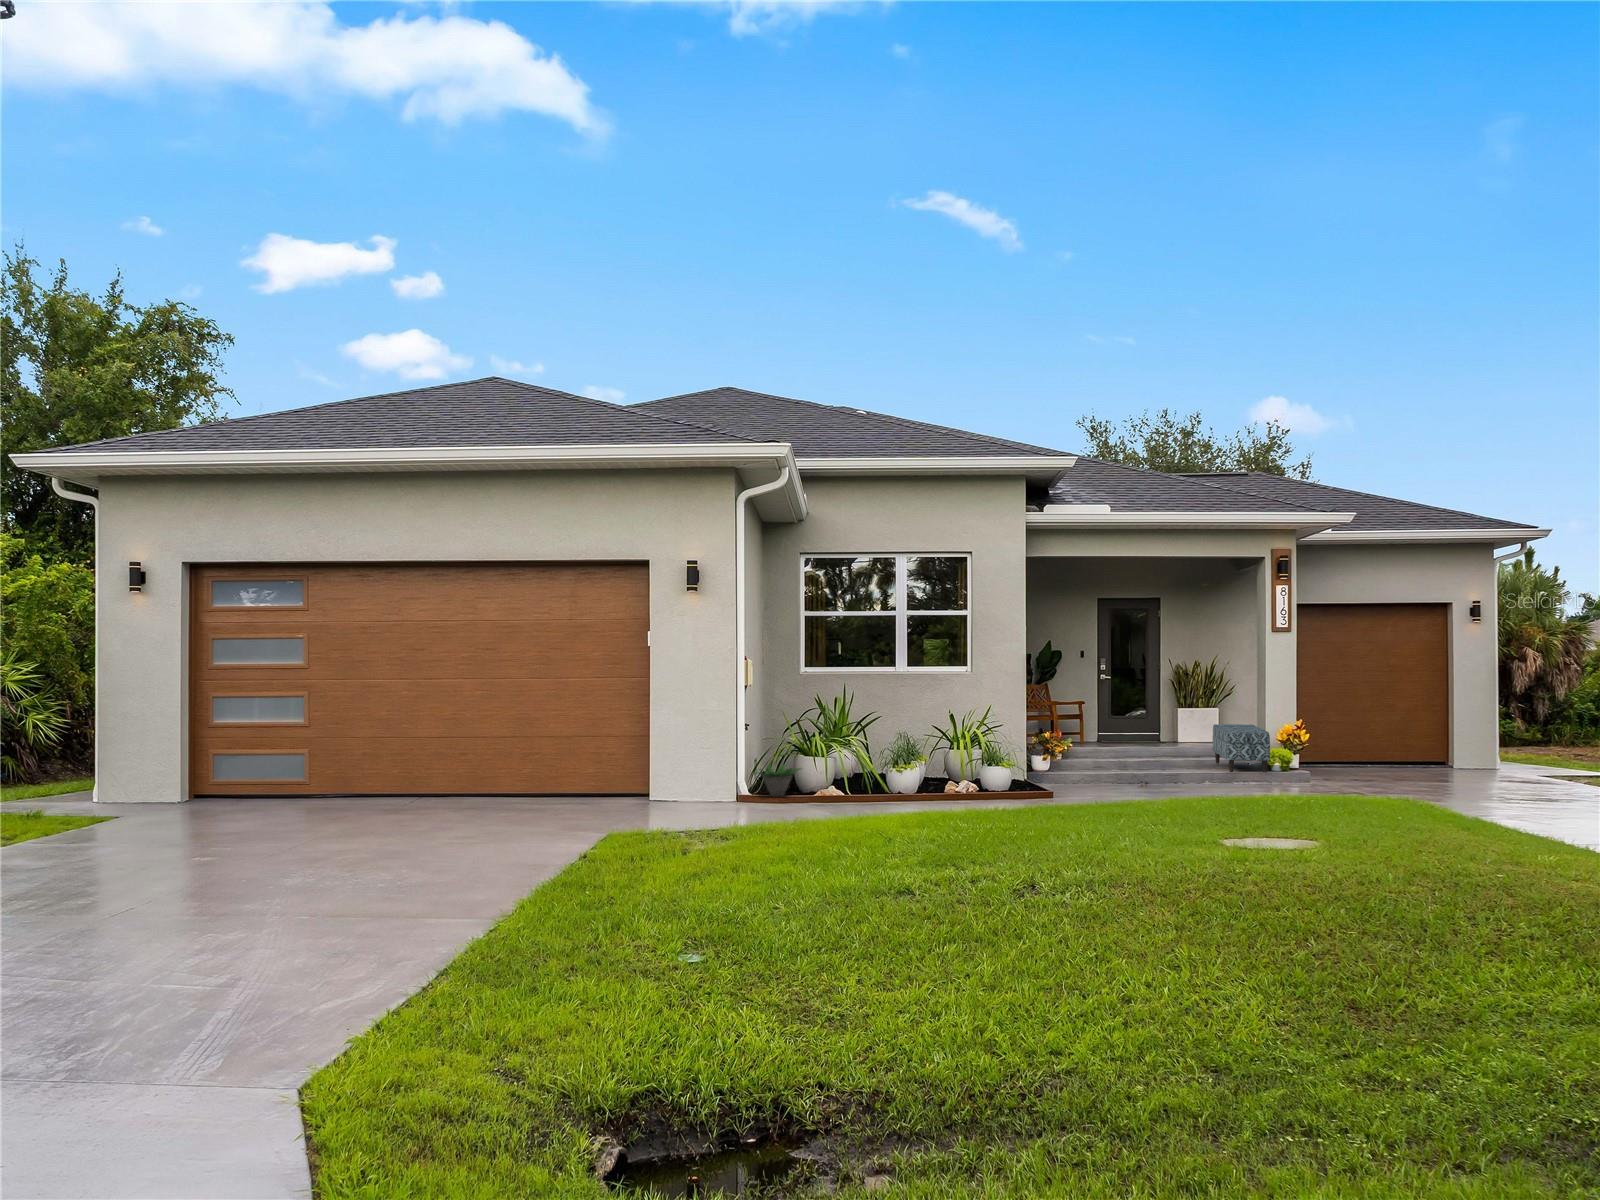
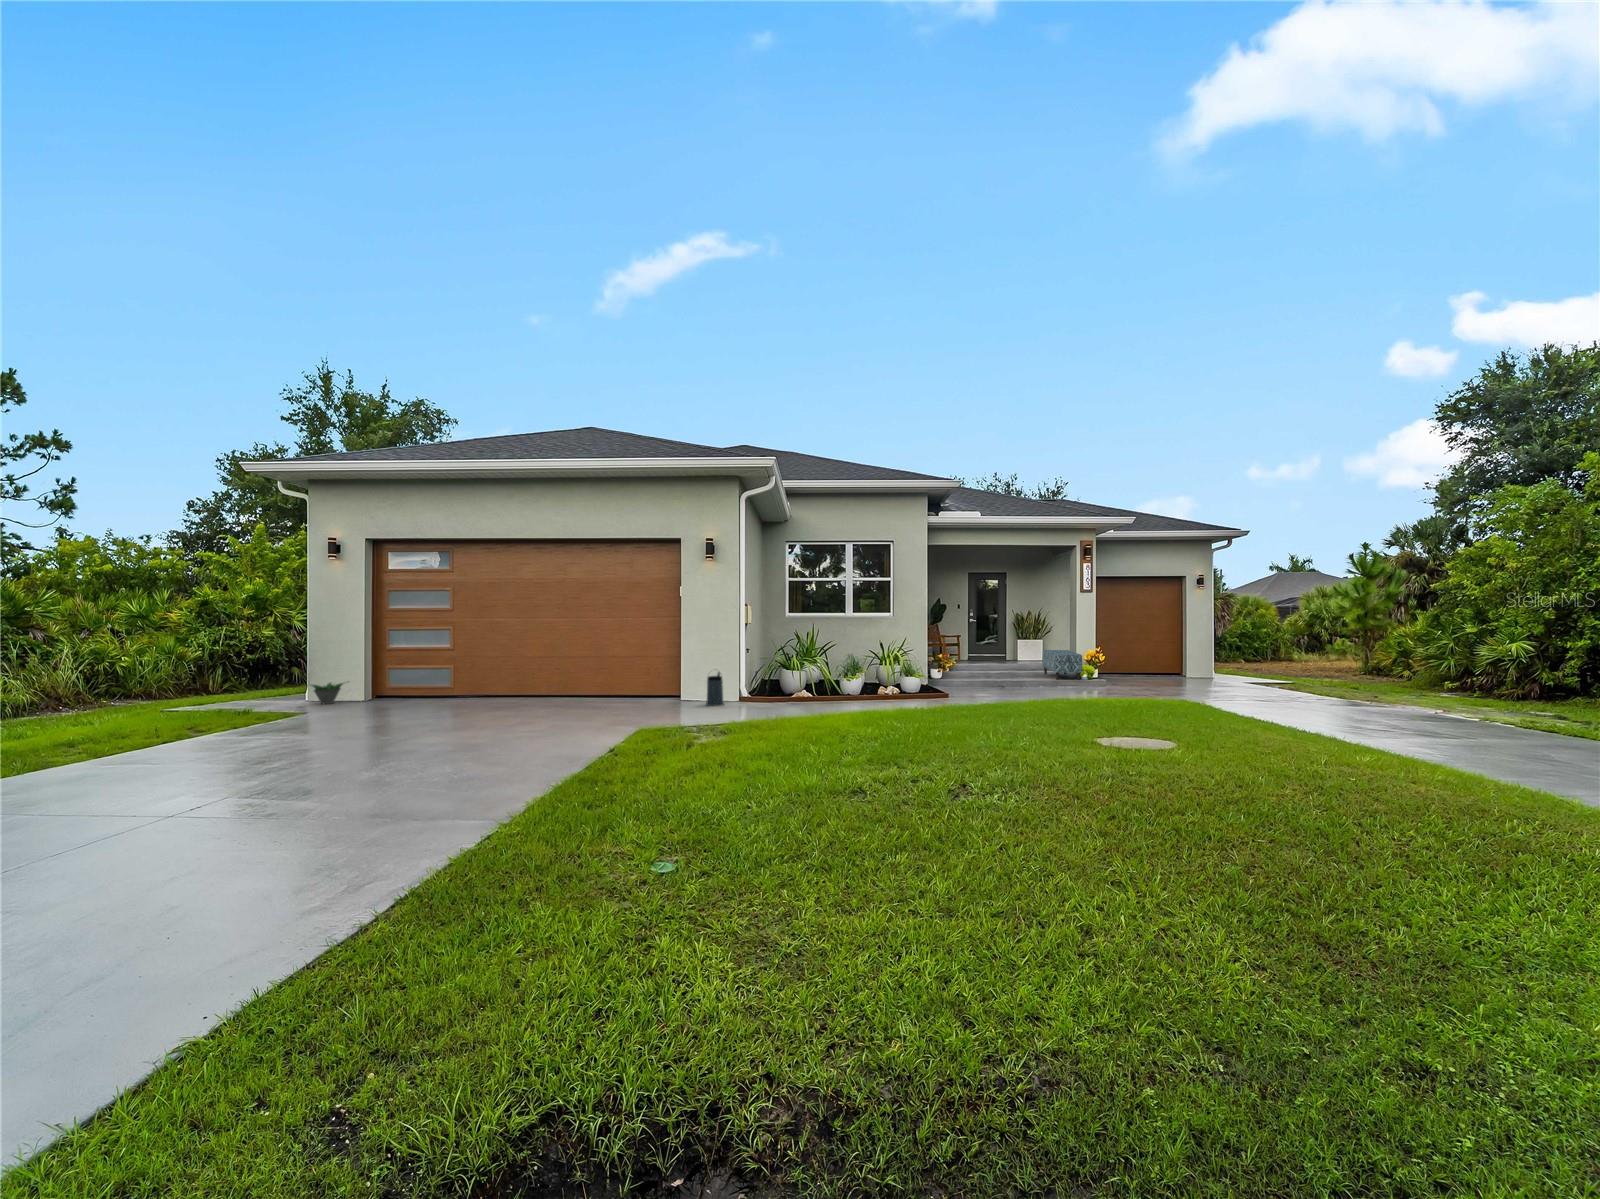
watering can: none [691,754,718,808] -> present [706,672,724,706]
decorative plant: present [756,764,801,796] -> present [312,682,343,704]

